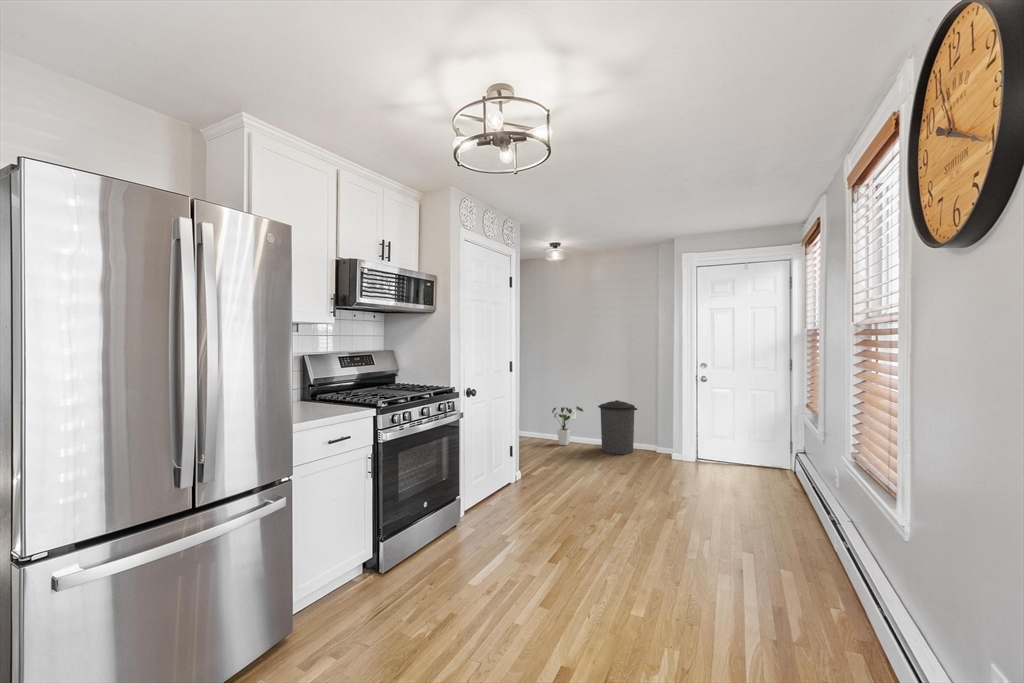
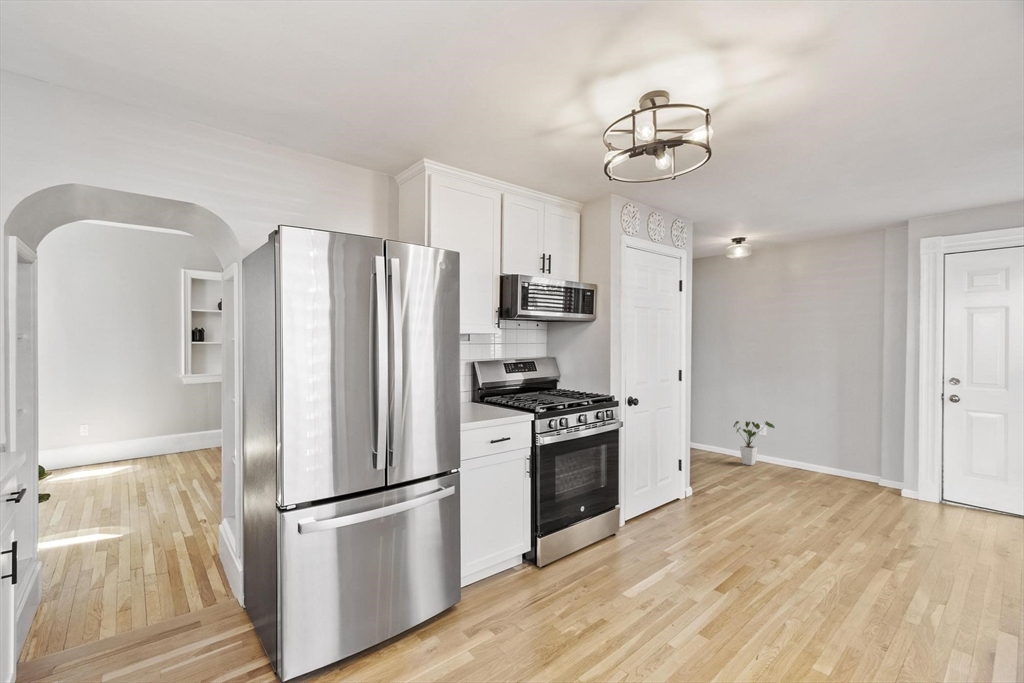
trash can: present [598,400,637,454] -> none [793,417,848,483]

